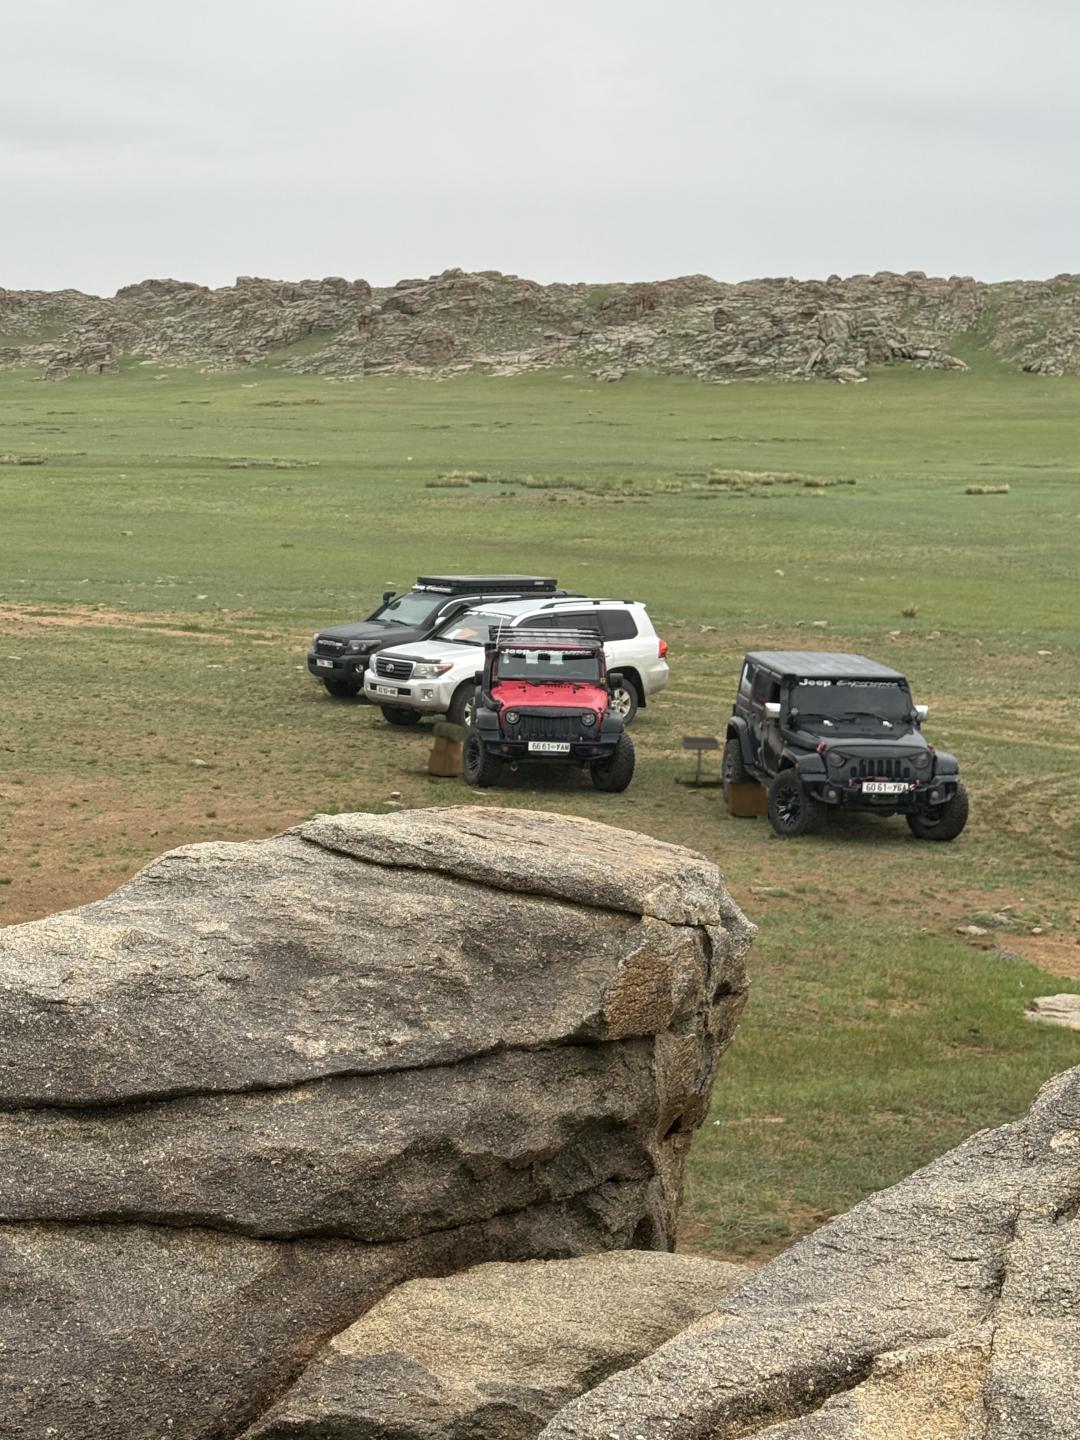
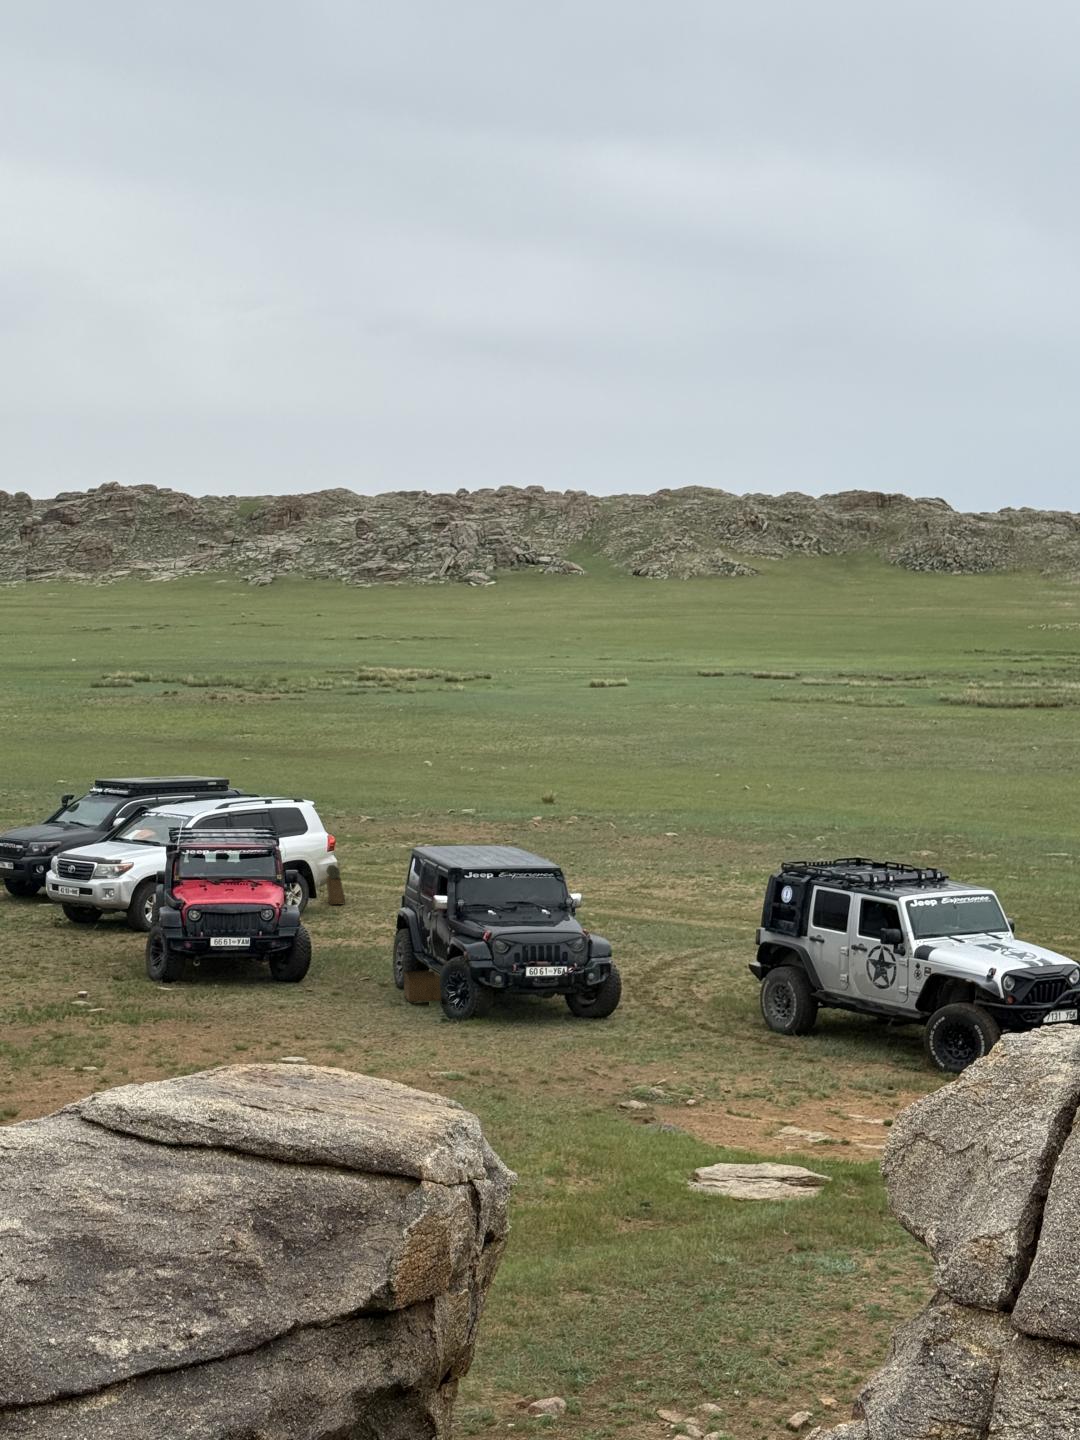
backpack: present [428,722,466,776] -> present [322,865,345,905]
stool: present [675,736,722,786] -> none [351,927,395,974]

